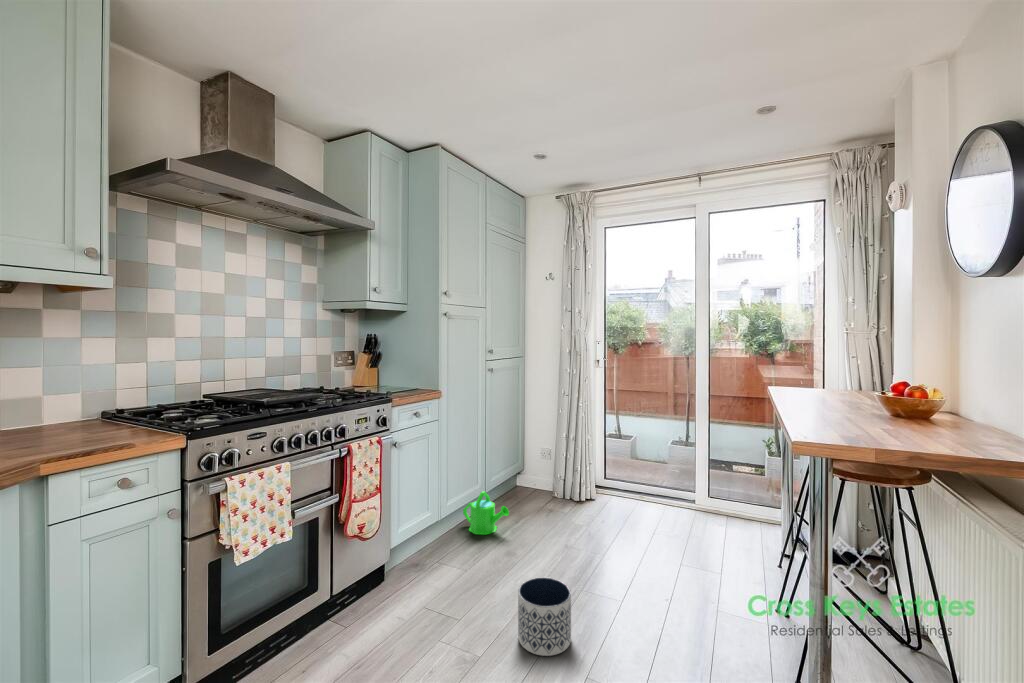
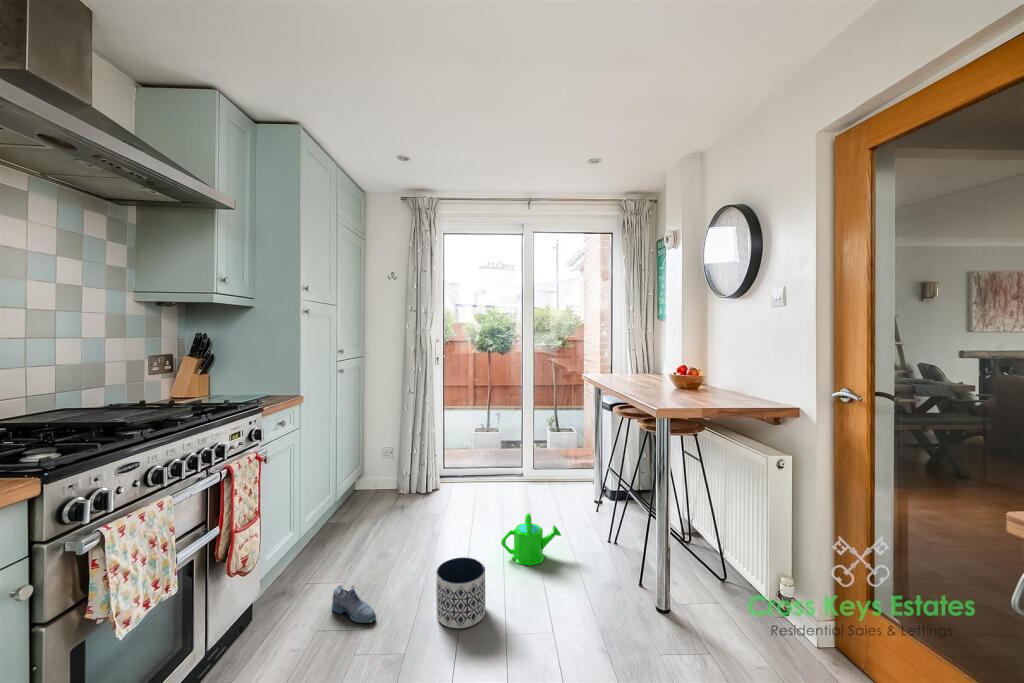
watering can: present [463,491,509,535] -> present [501,513,561,566]
shoe: none [438,572,467,617] -> present [332,585,376,623]

